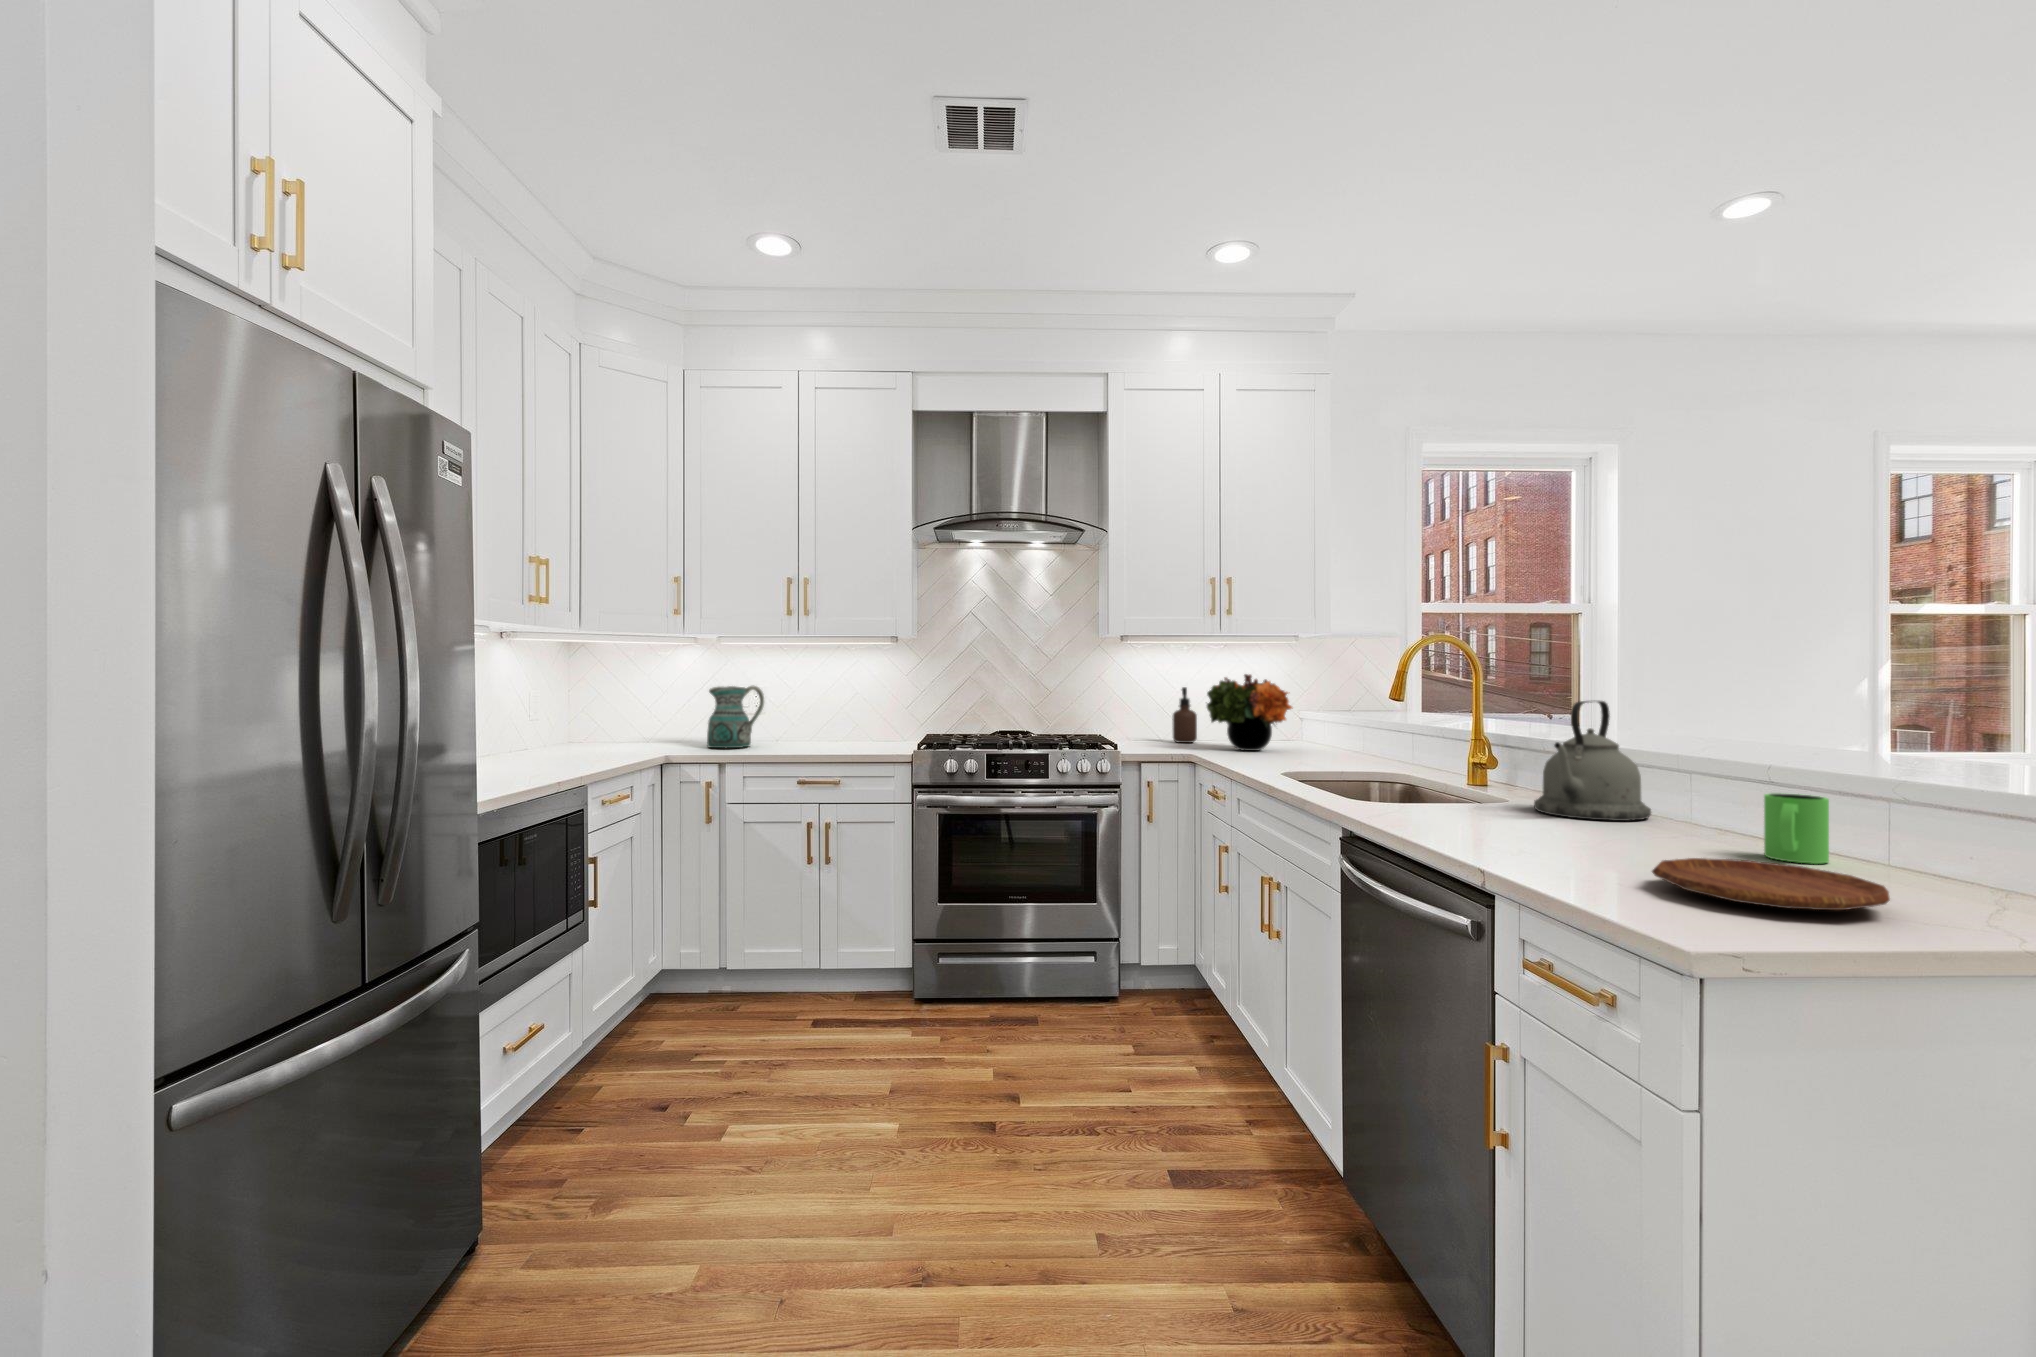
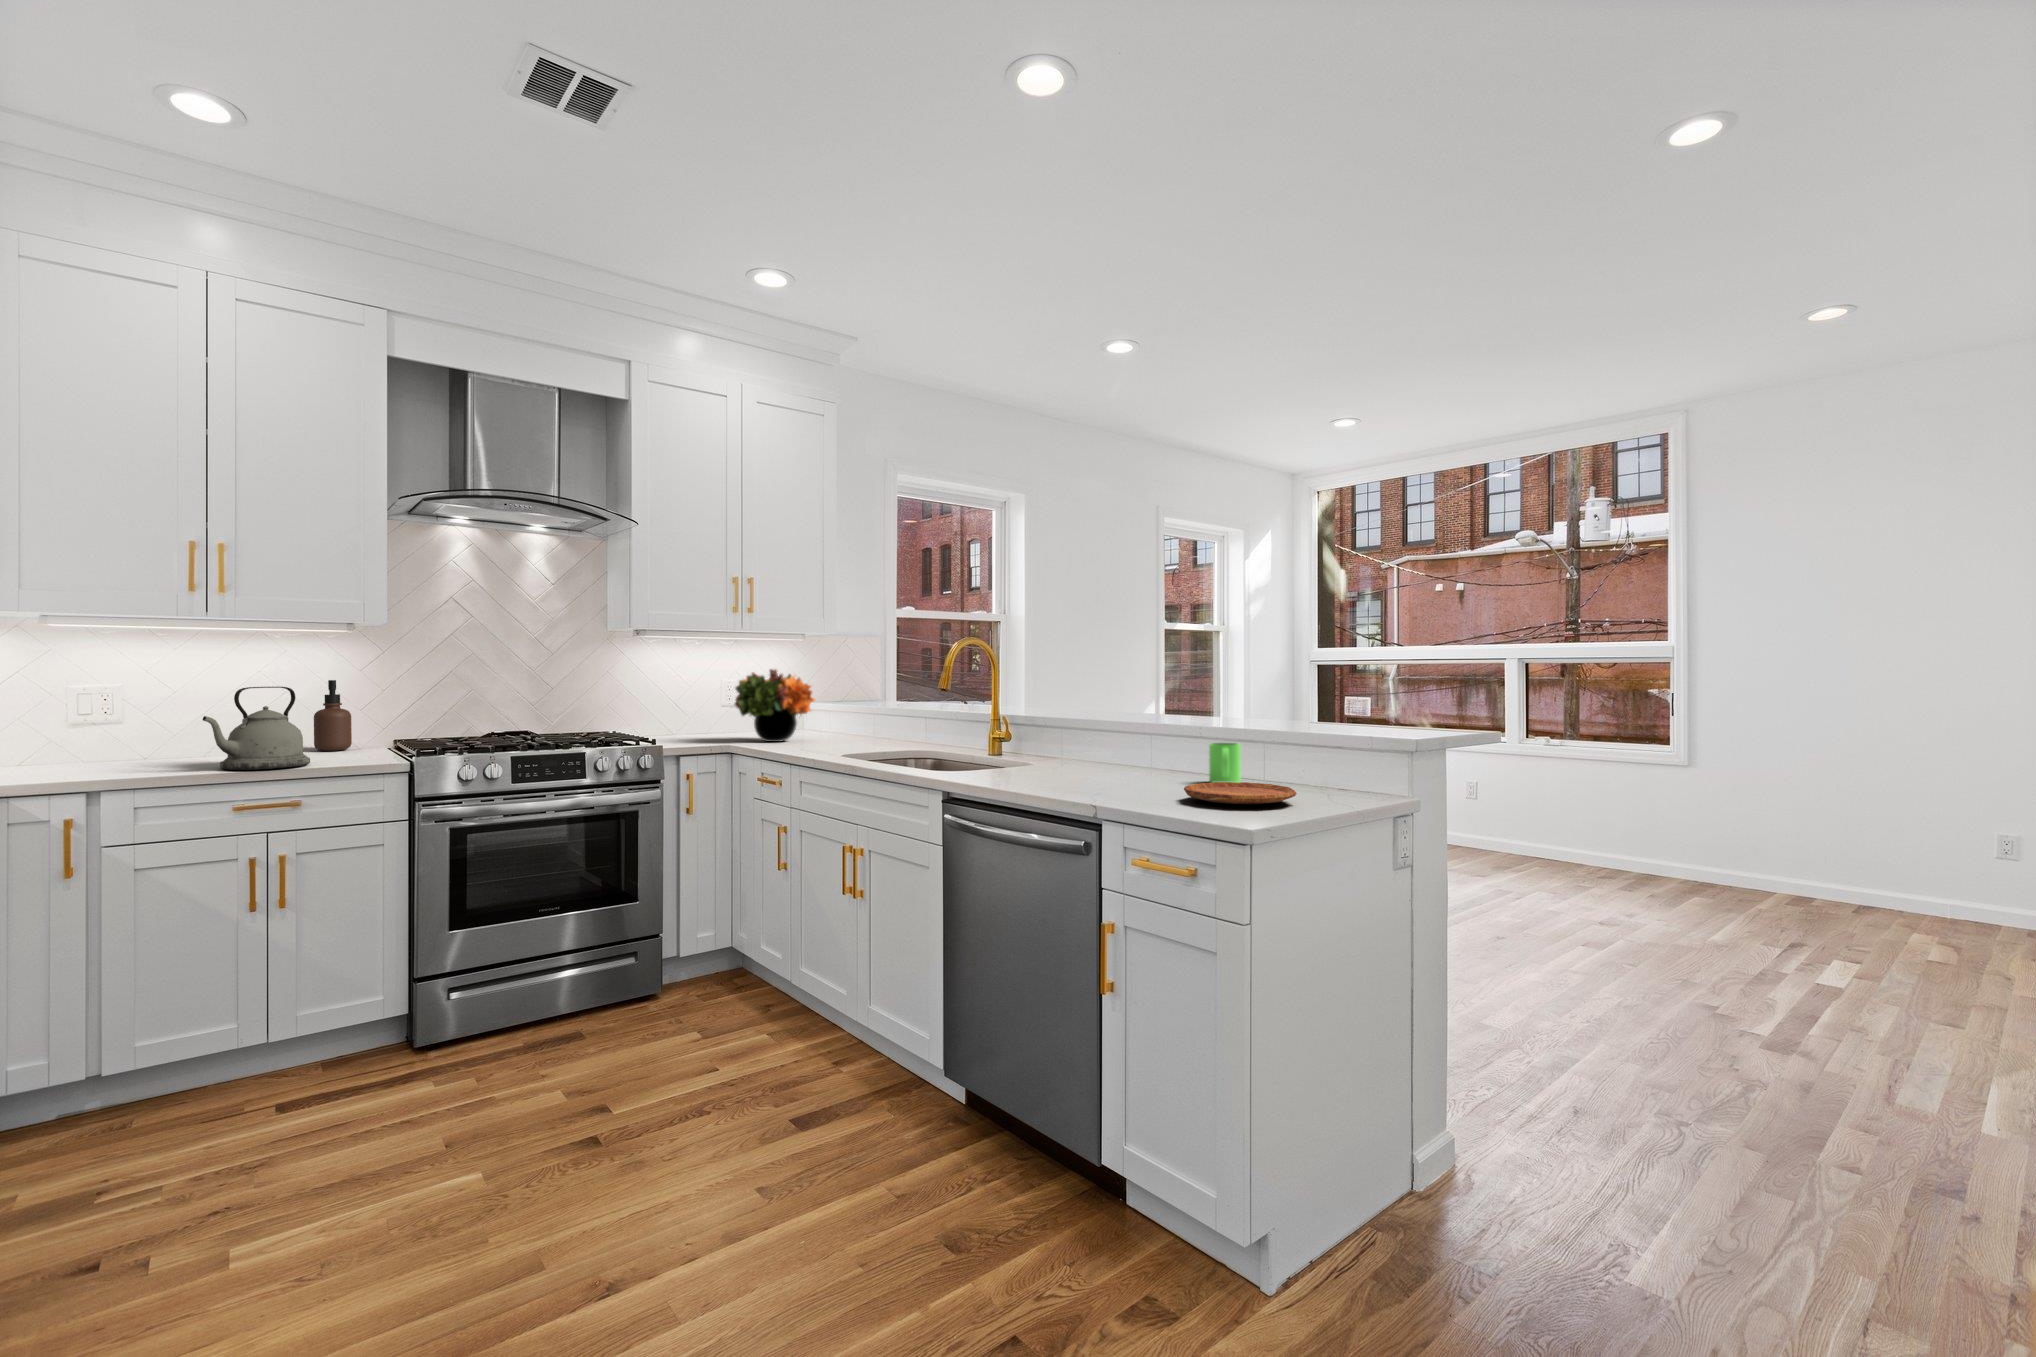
ceramic pitcher: present [707,686,764,748] -> none [39,685,142,774]
soap dispenser: present [1172,687,1197,743] -> present [314,680,352,751]
kettle: present [1534,701,1651,821] -> present [203,687,310,770]

